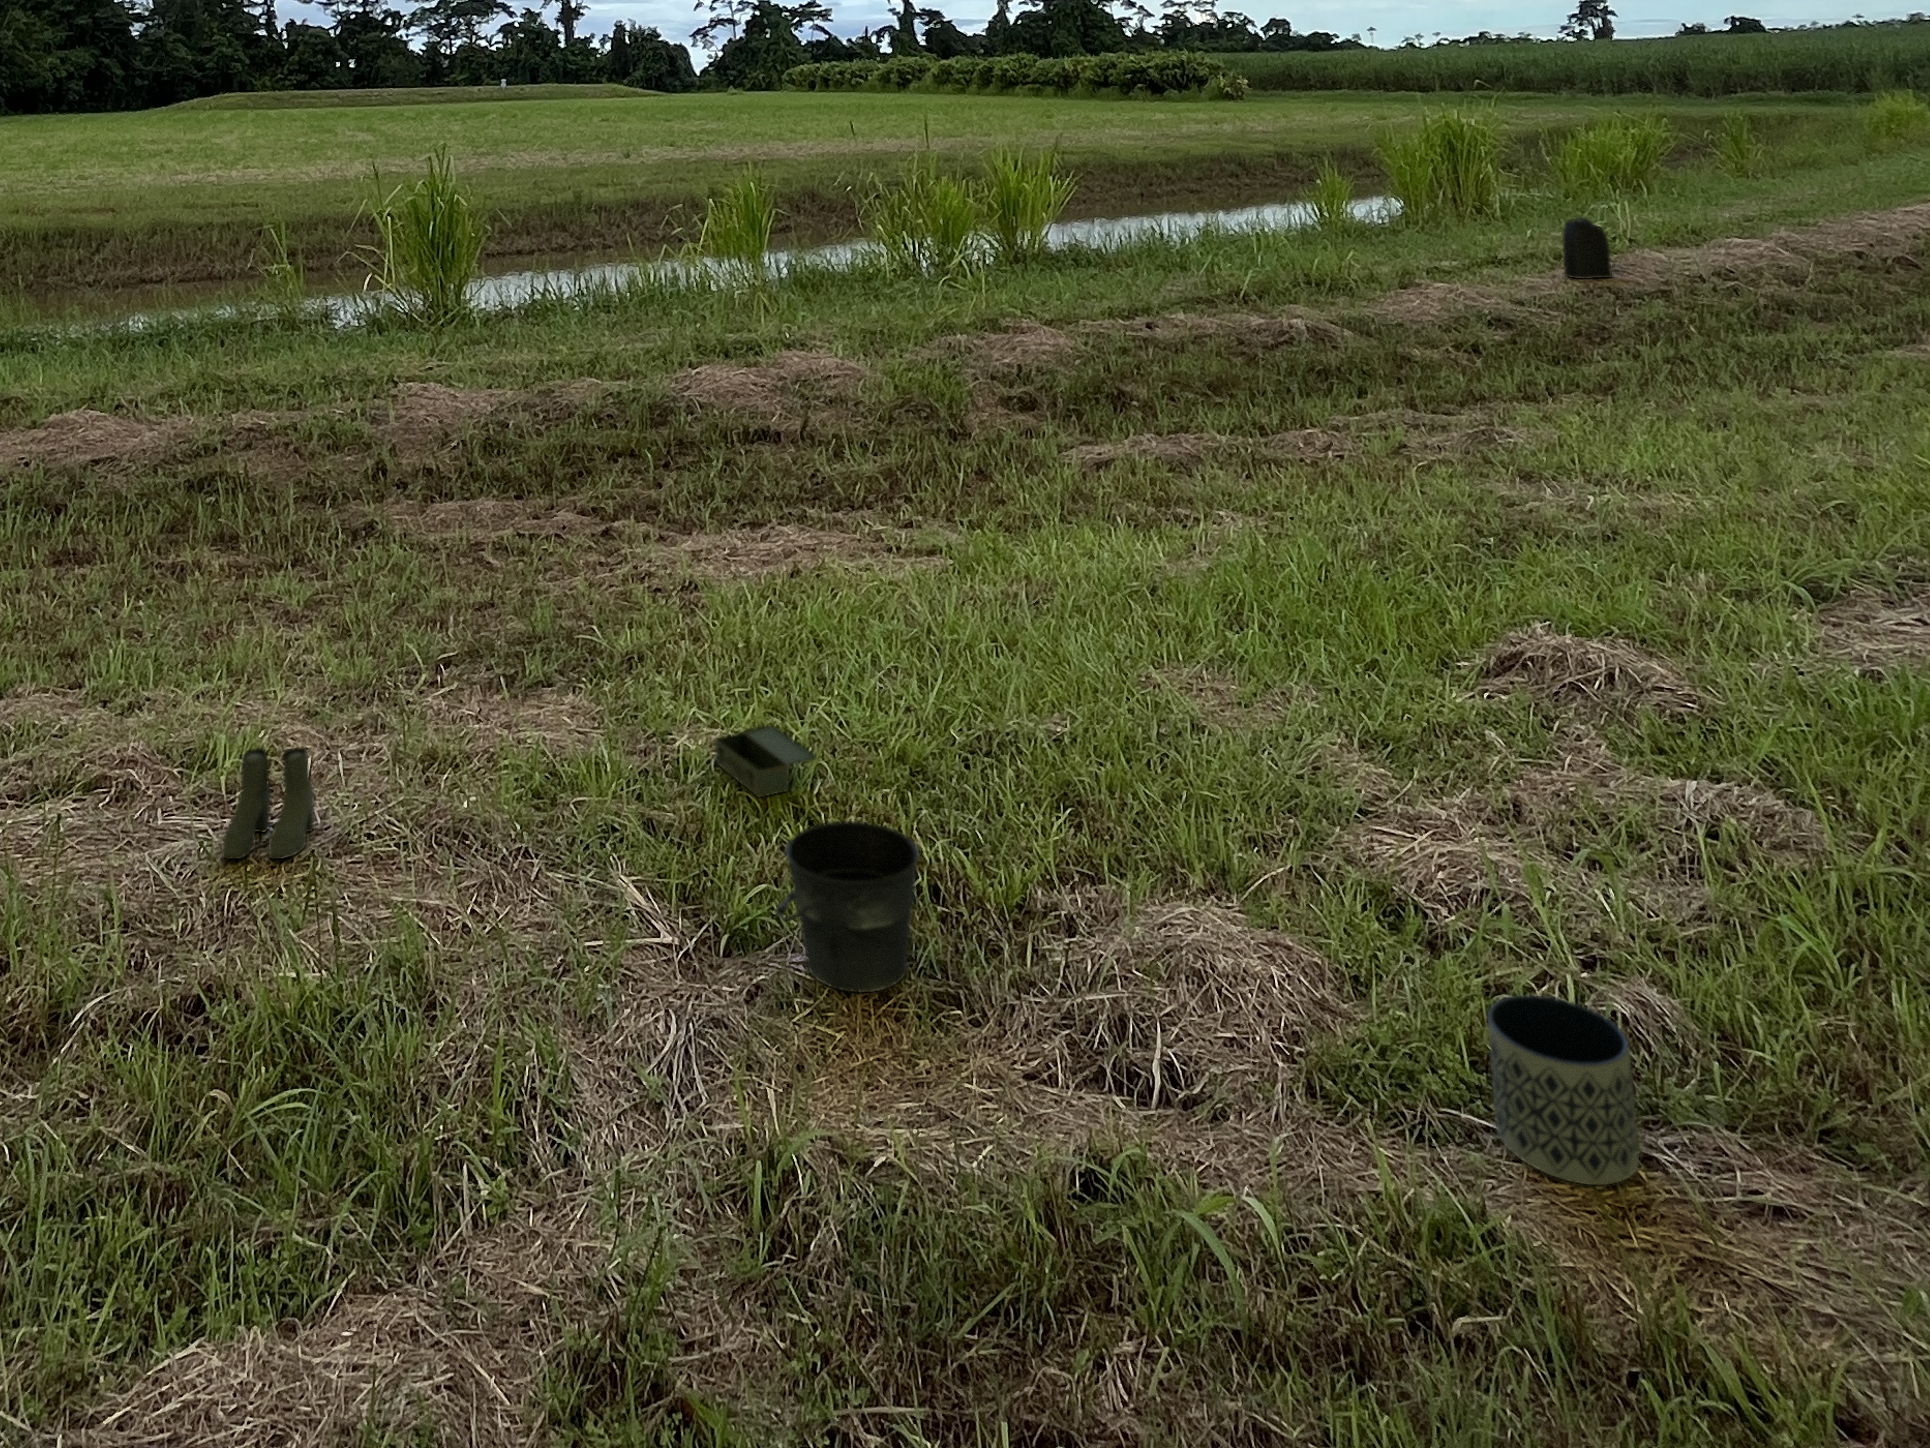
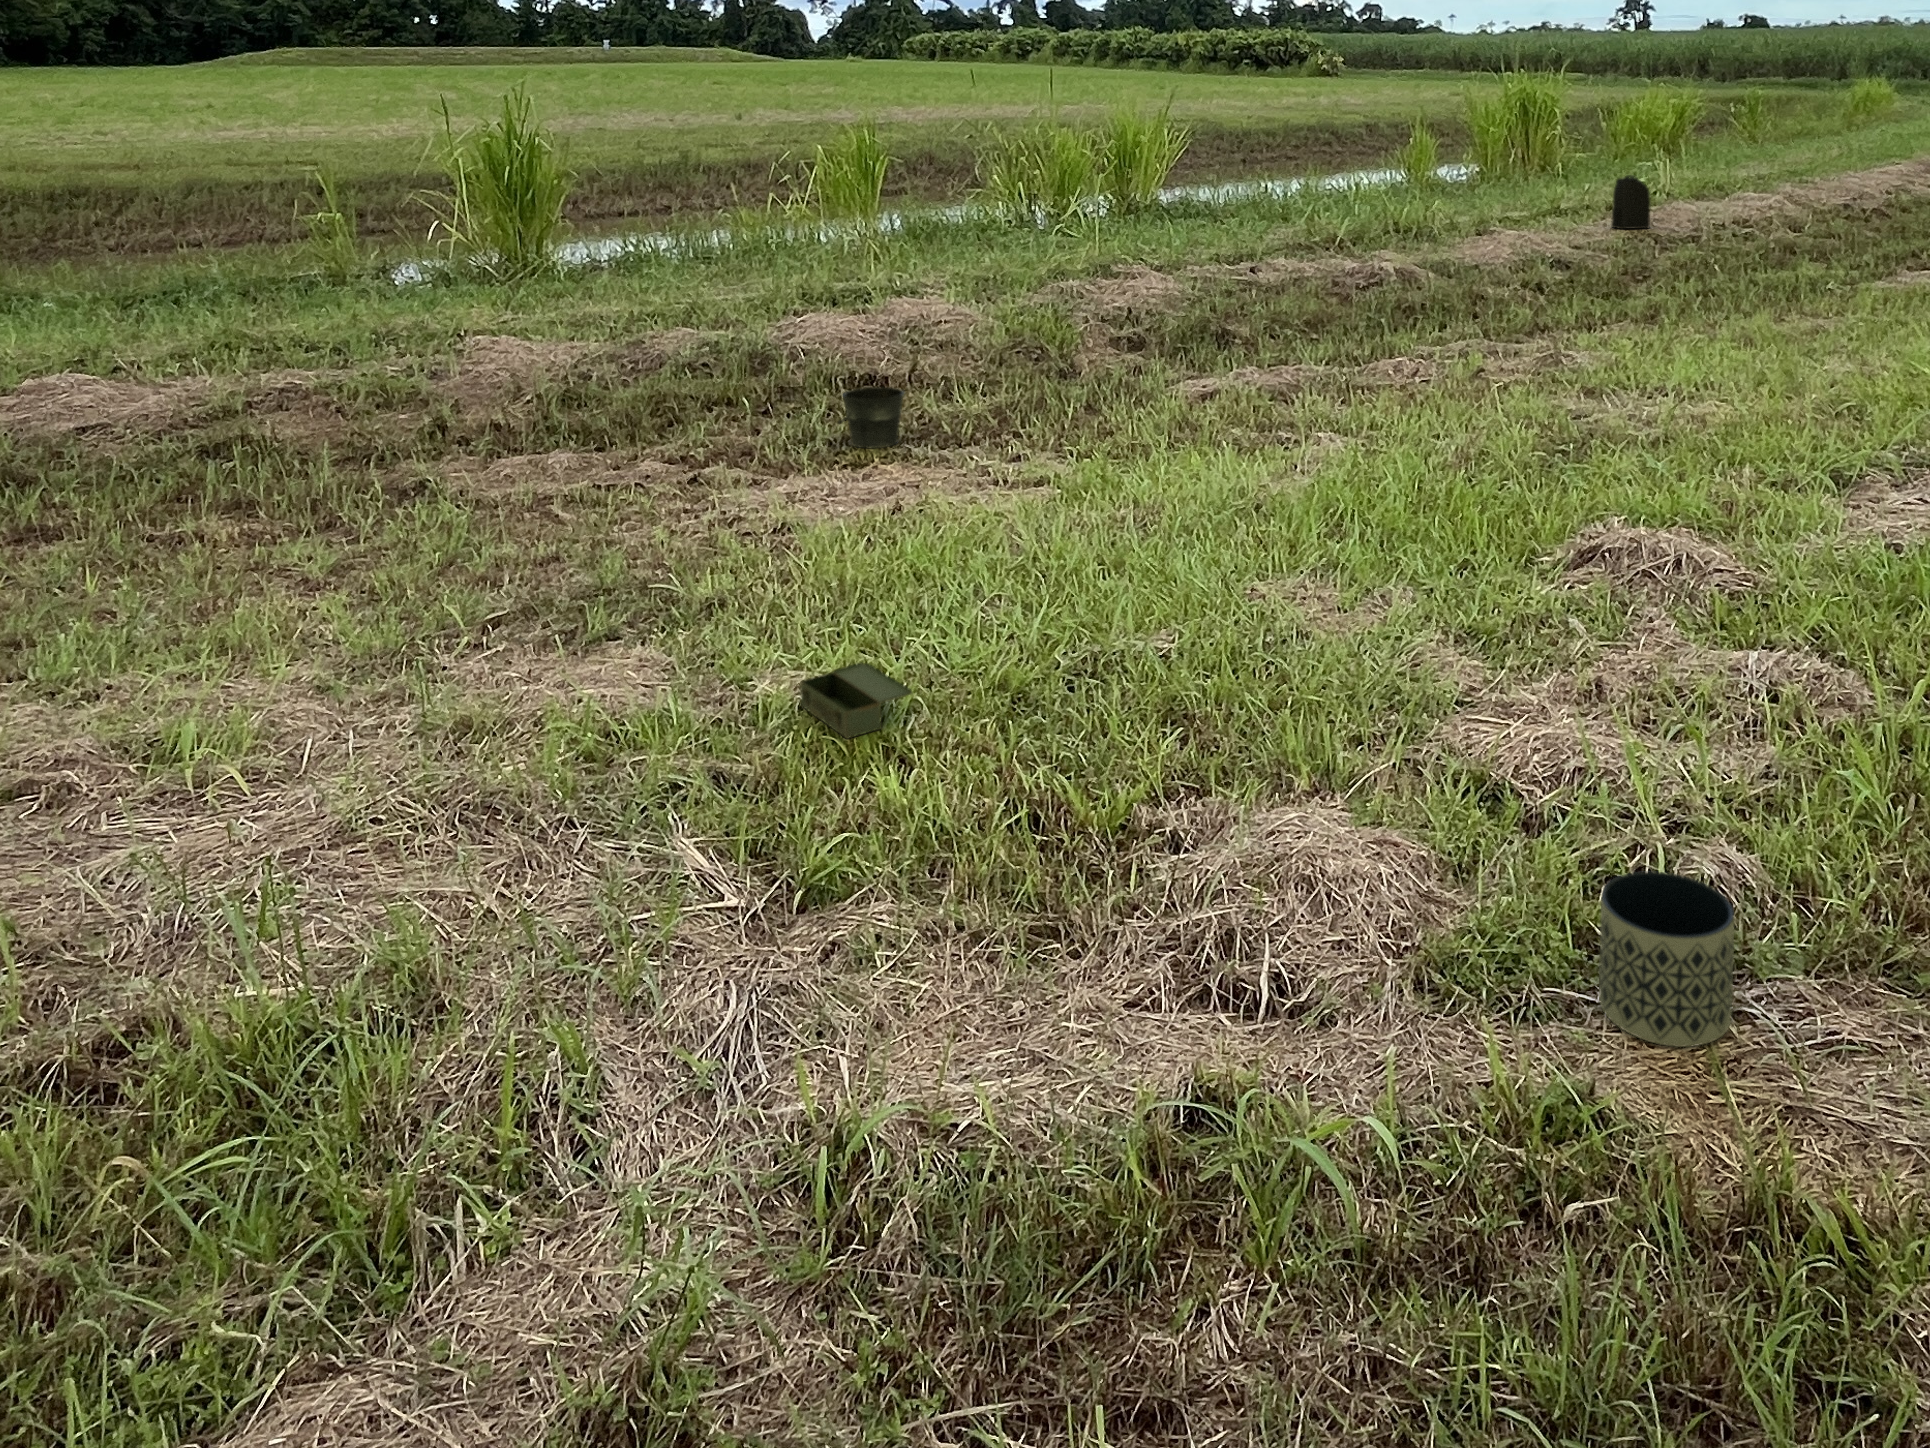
boots: present [222,748,314,859] -> none [178,729,306,864]
bucket: present [776,821,919,992] -> present [838,387,904,448]

